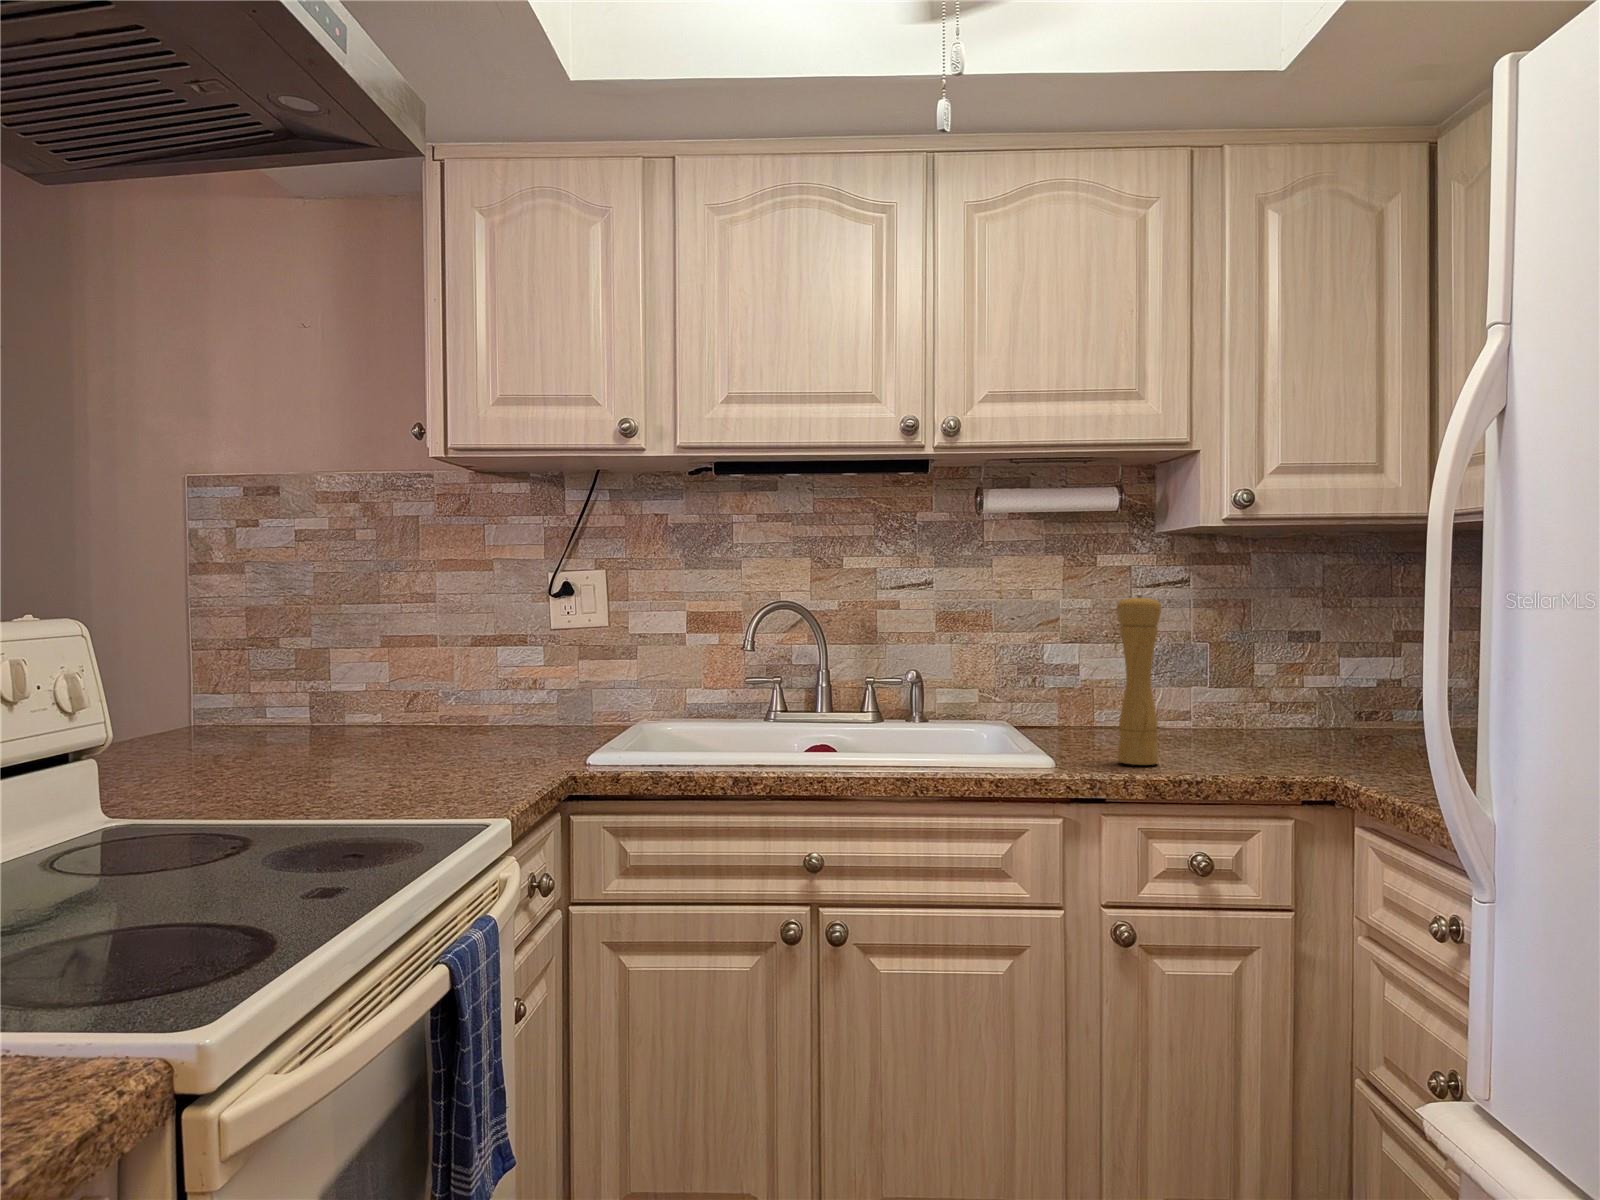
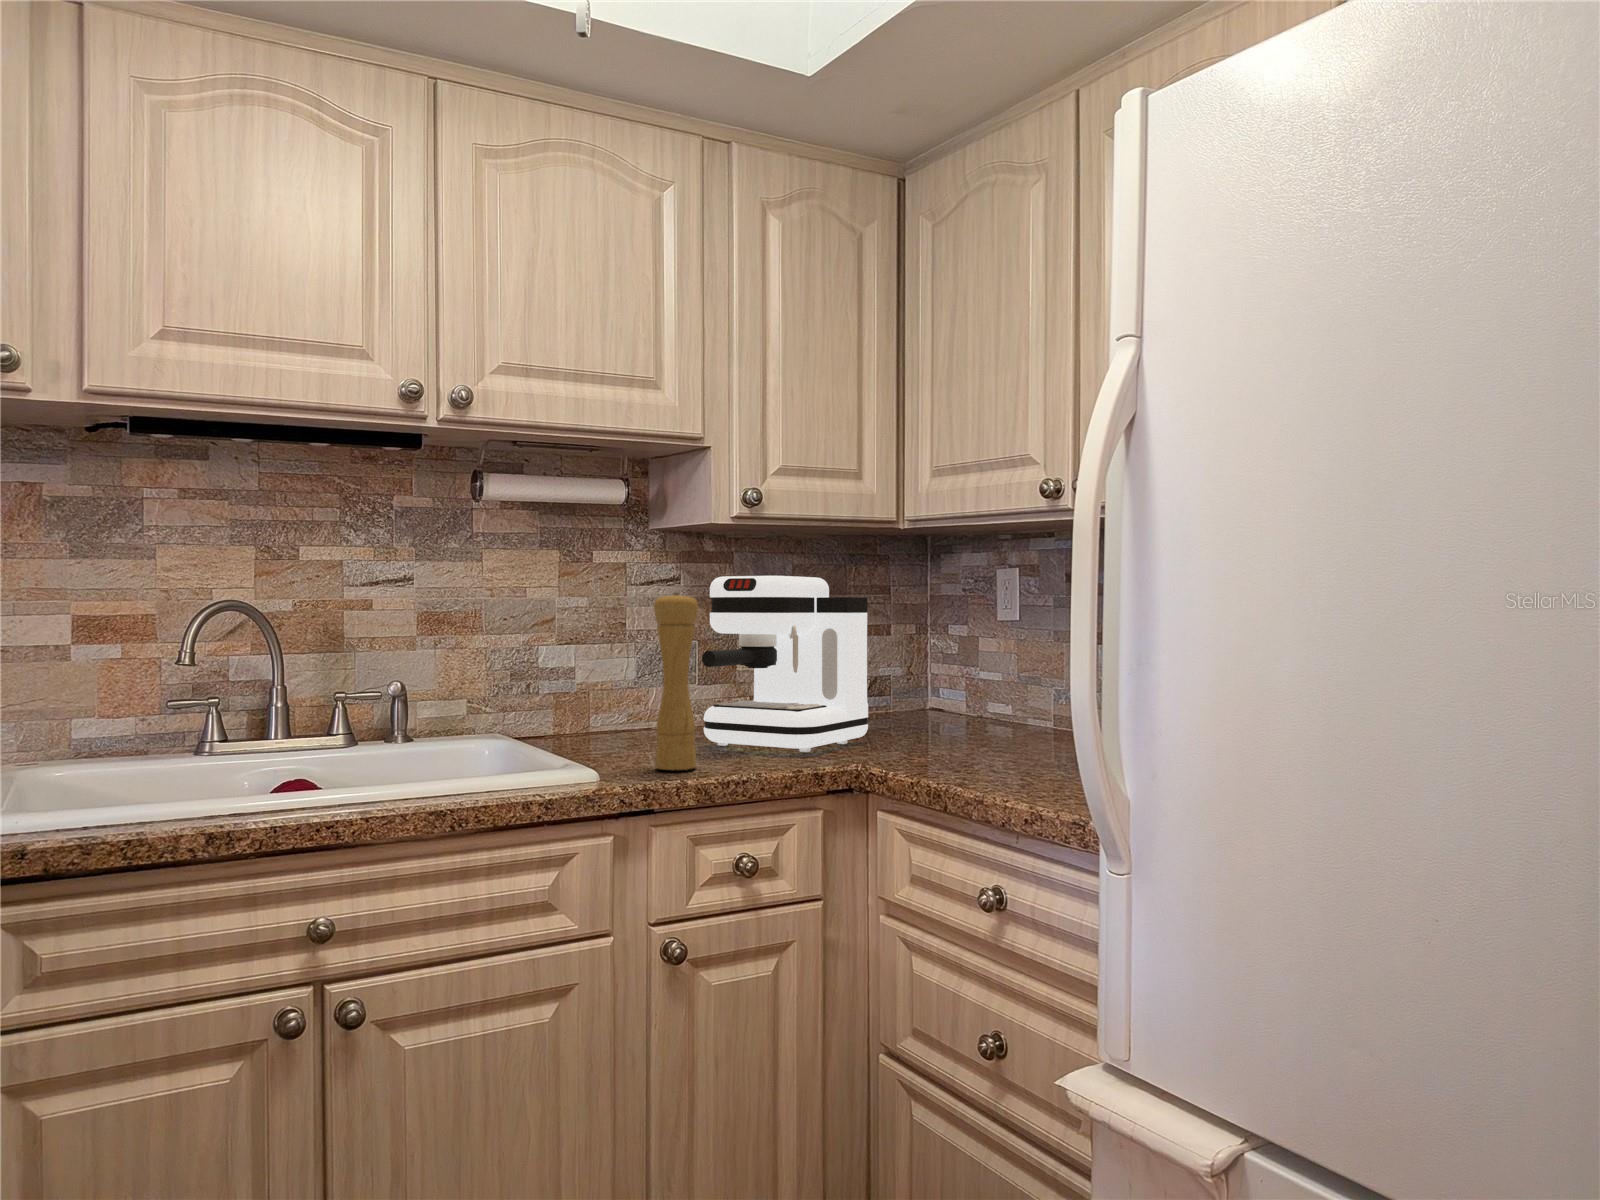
coffee maker: none [1178,578,1378,760] -> present [702,576,868,752]

